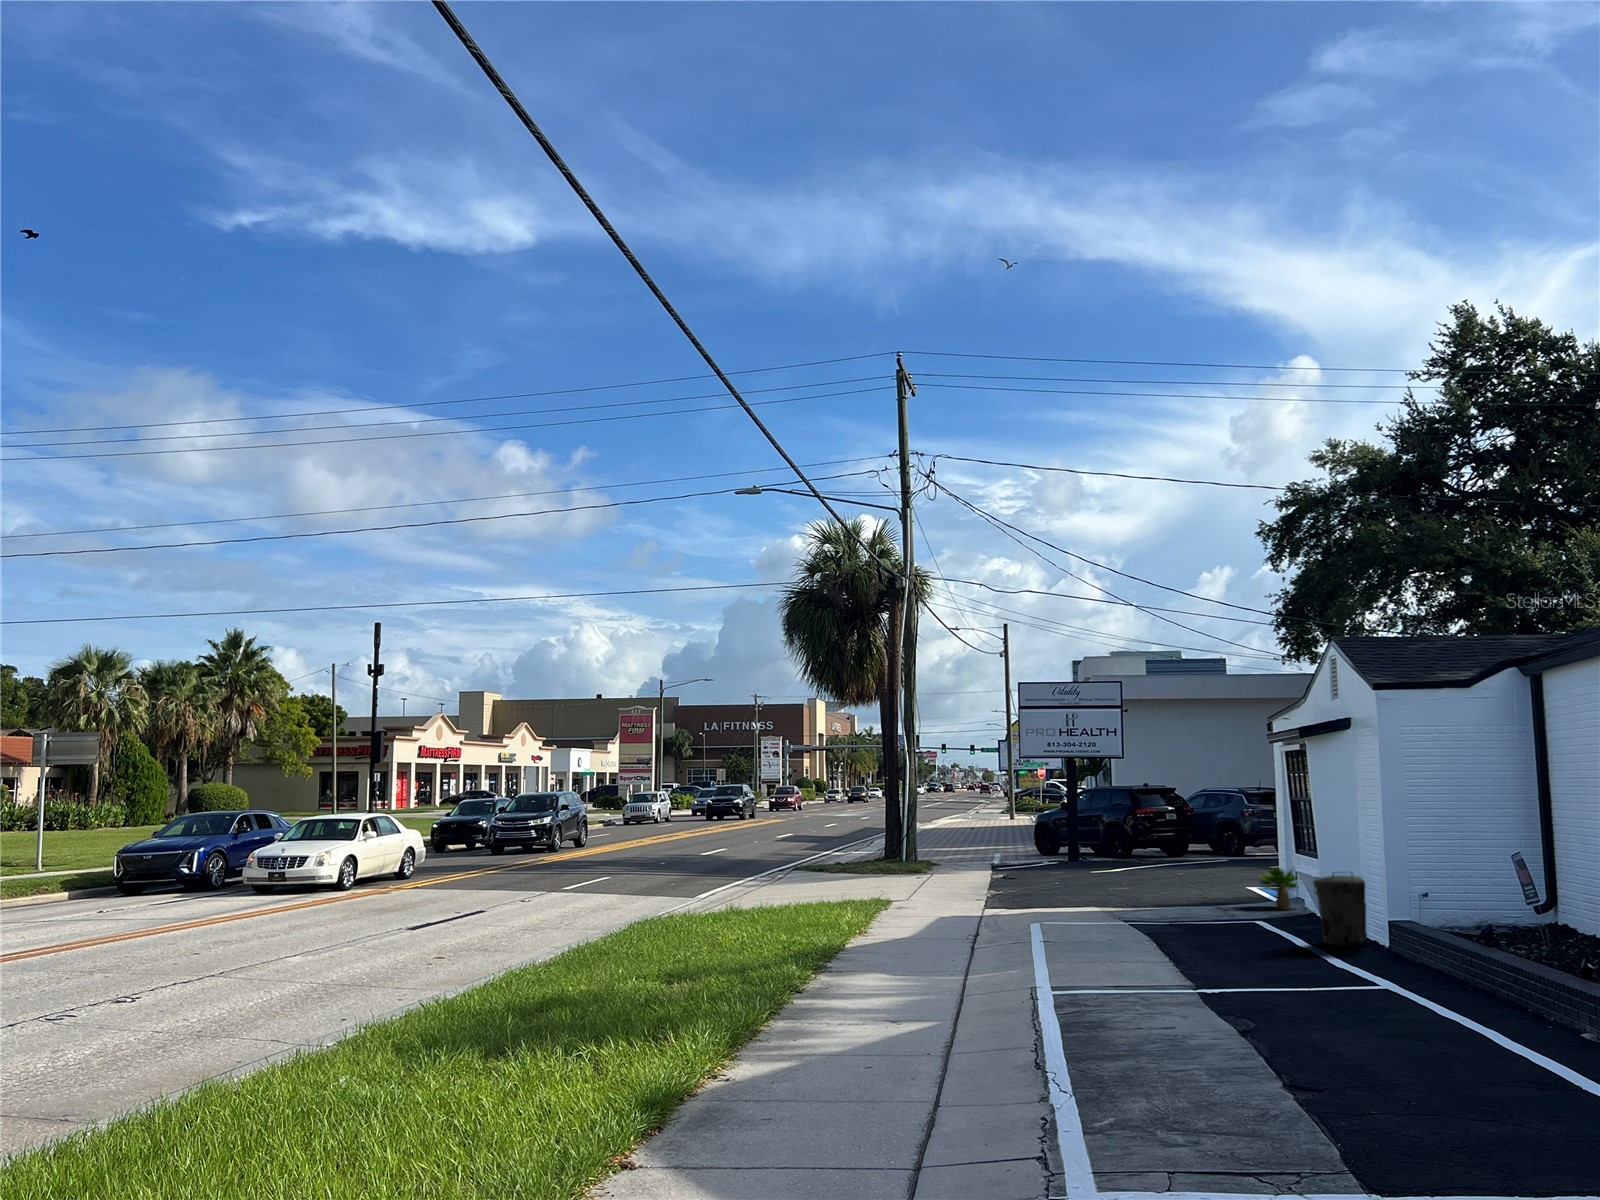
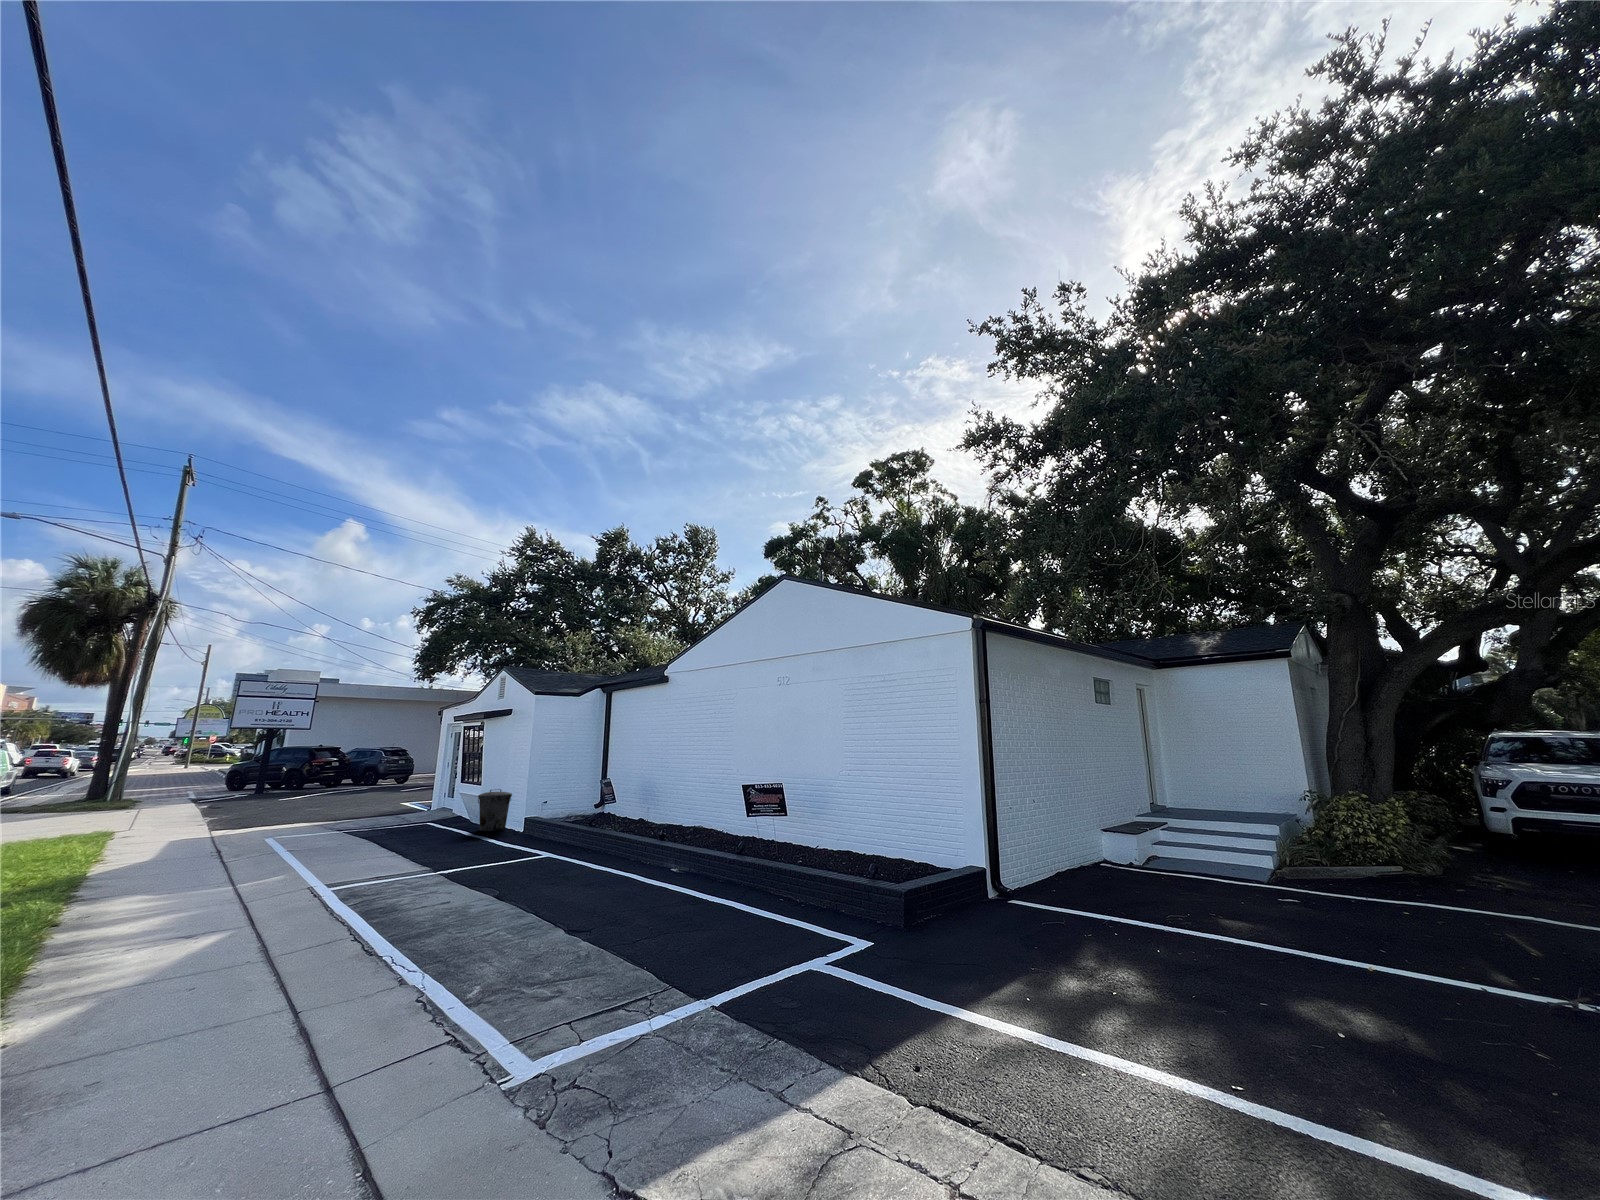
potted plant: present [1259,868,1299,910] -> none [419,789,452,814]

